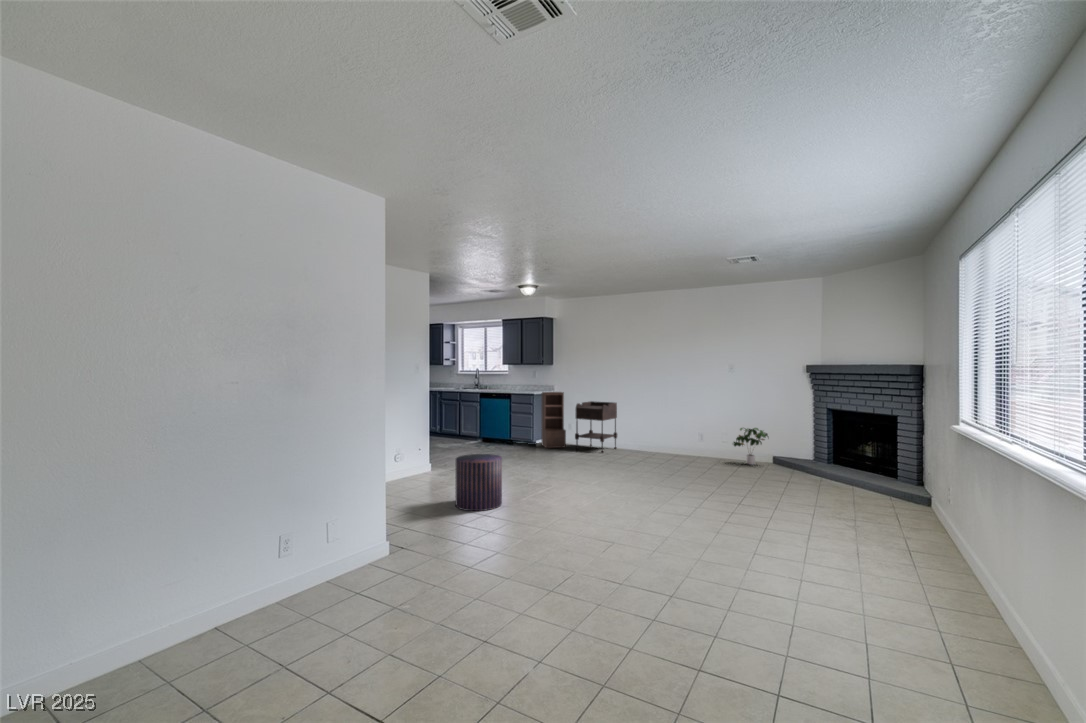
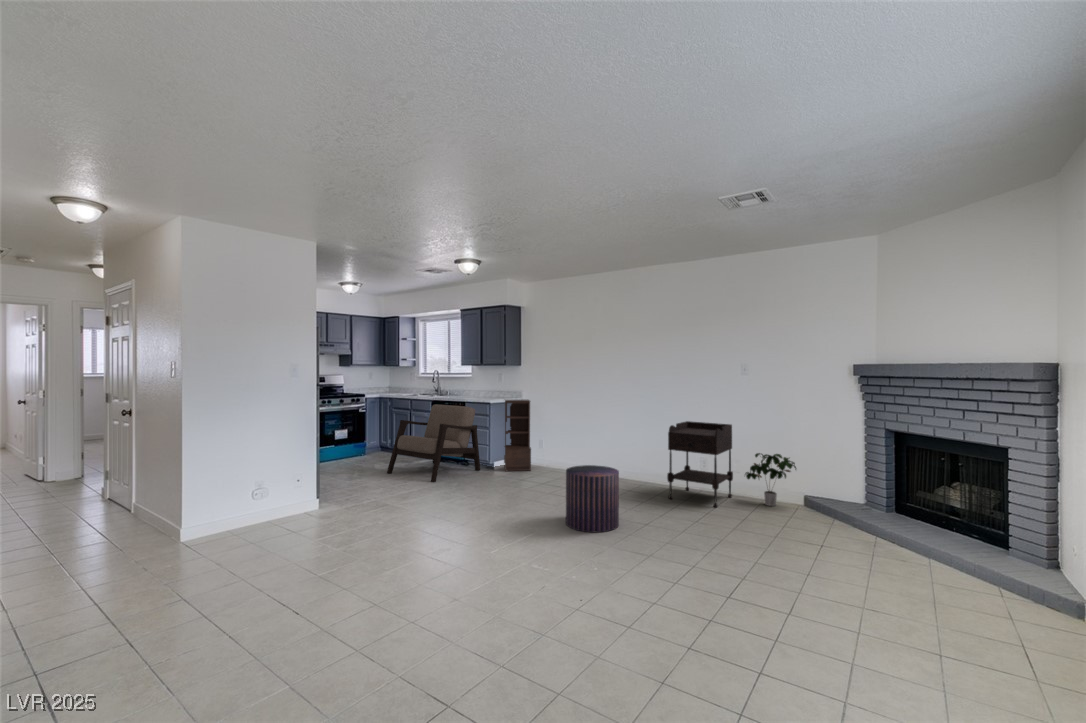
armchair: none [454,396,526,456] -> present [387,404,480,482]
side table: present [575,401,617,453] -> present [667,421,733,507]
pouf: present [455,454,502,511] -> present [566,465,619,532]

